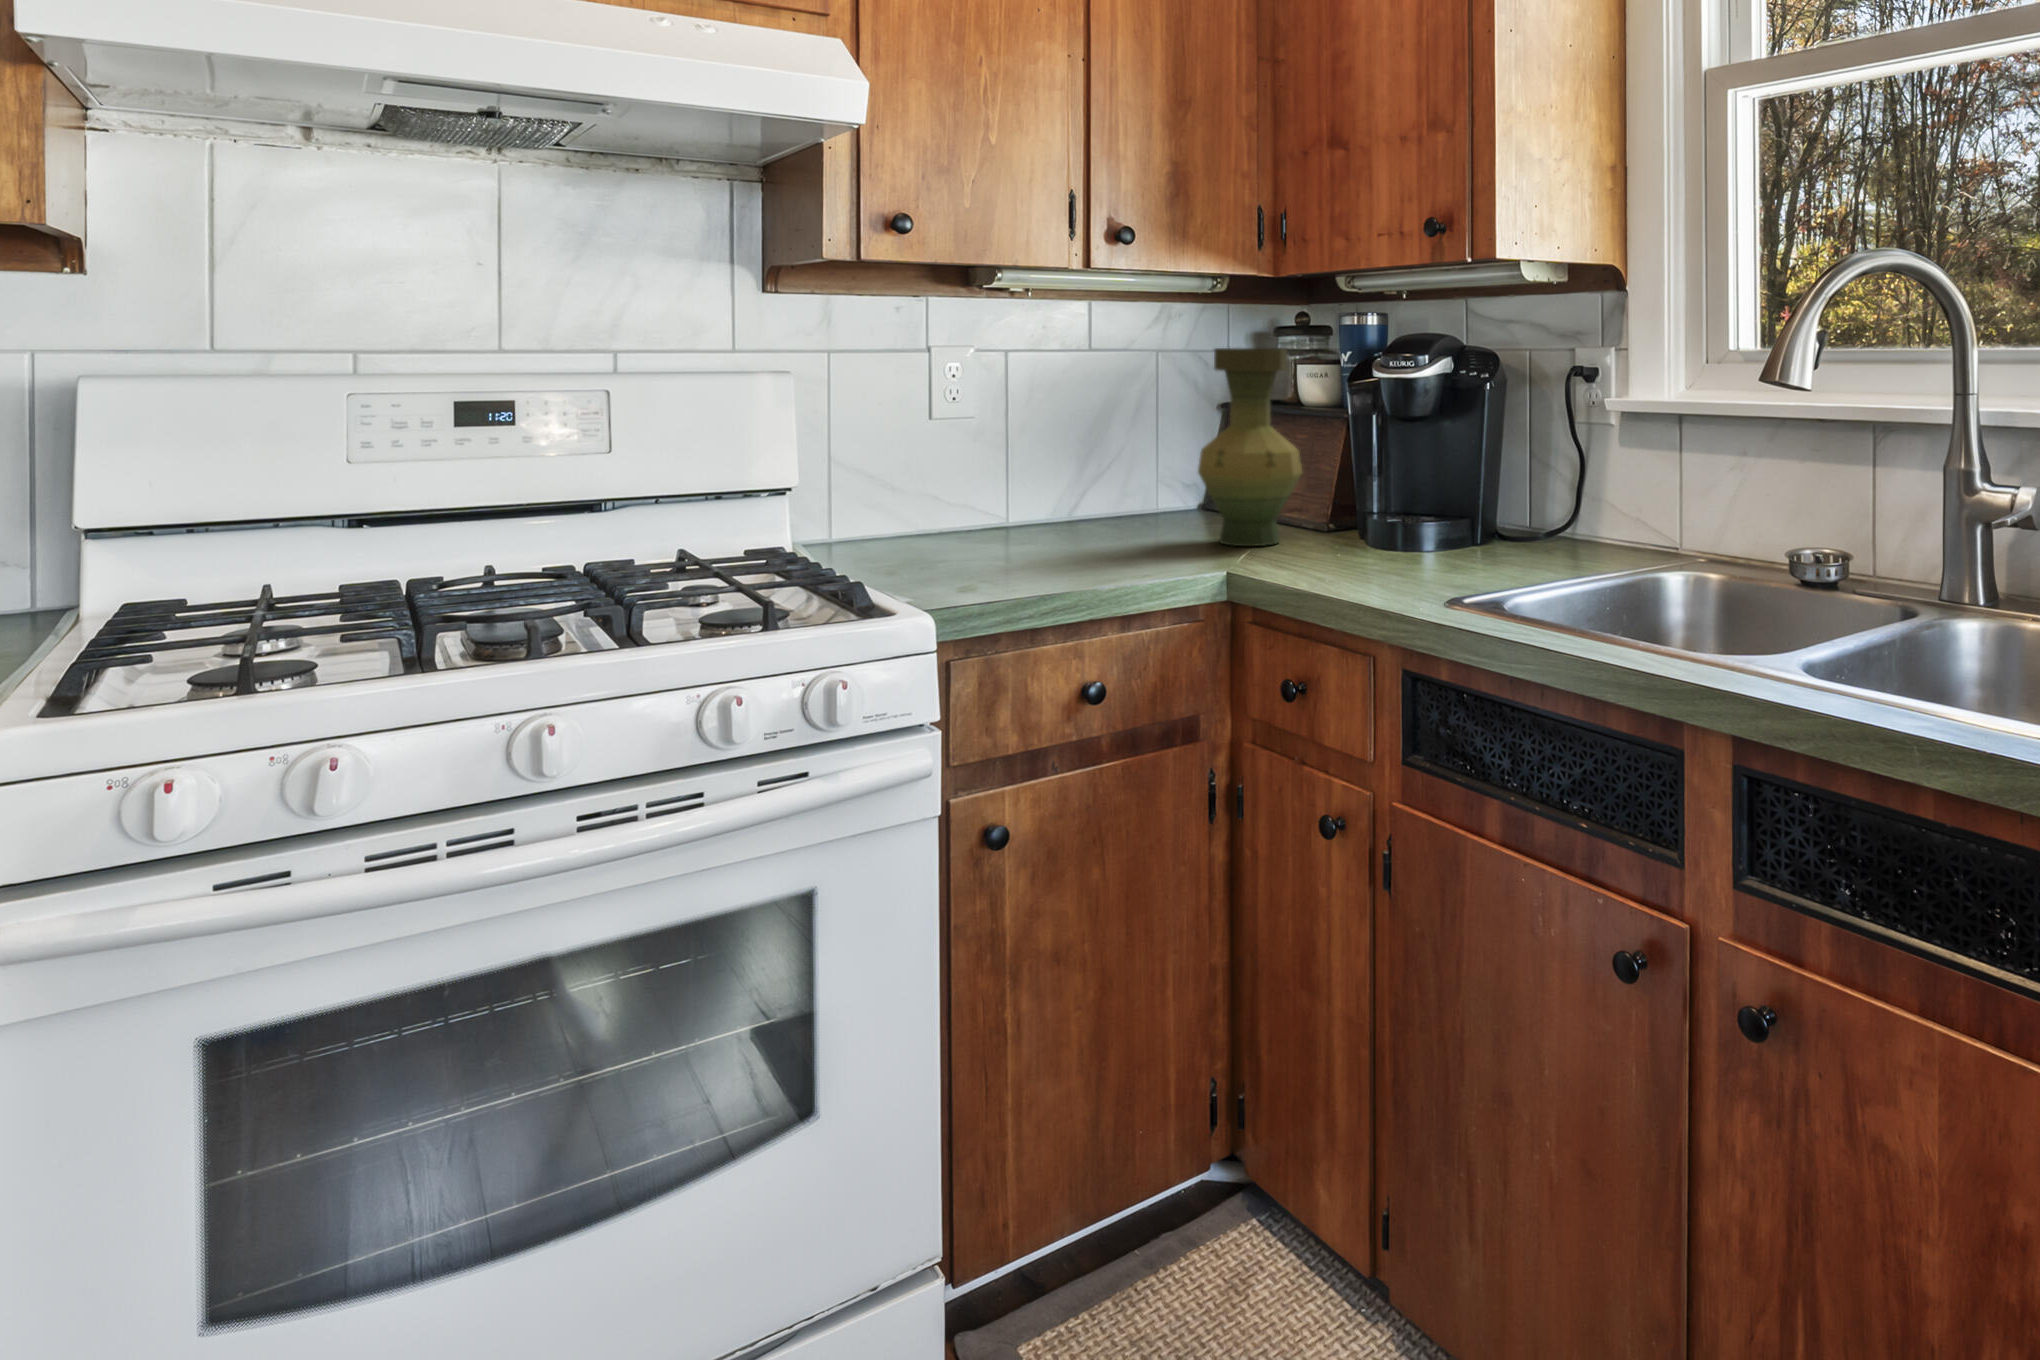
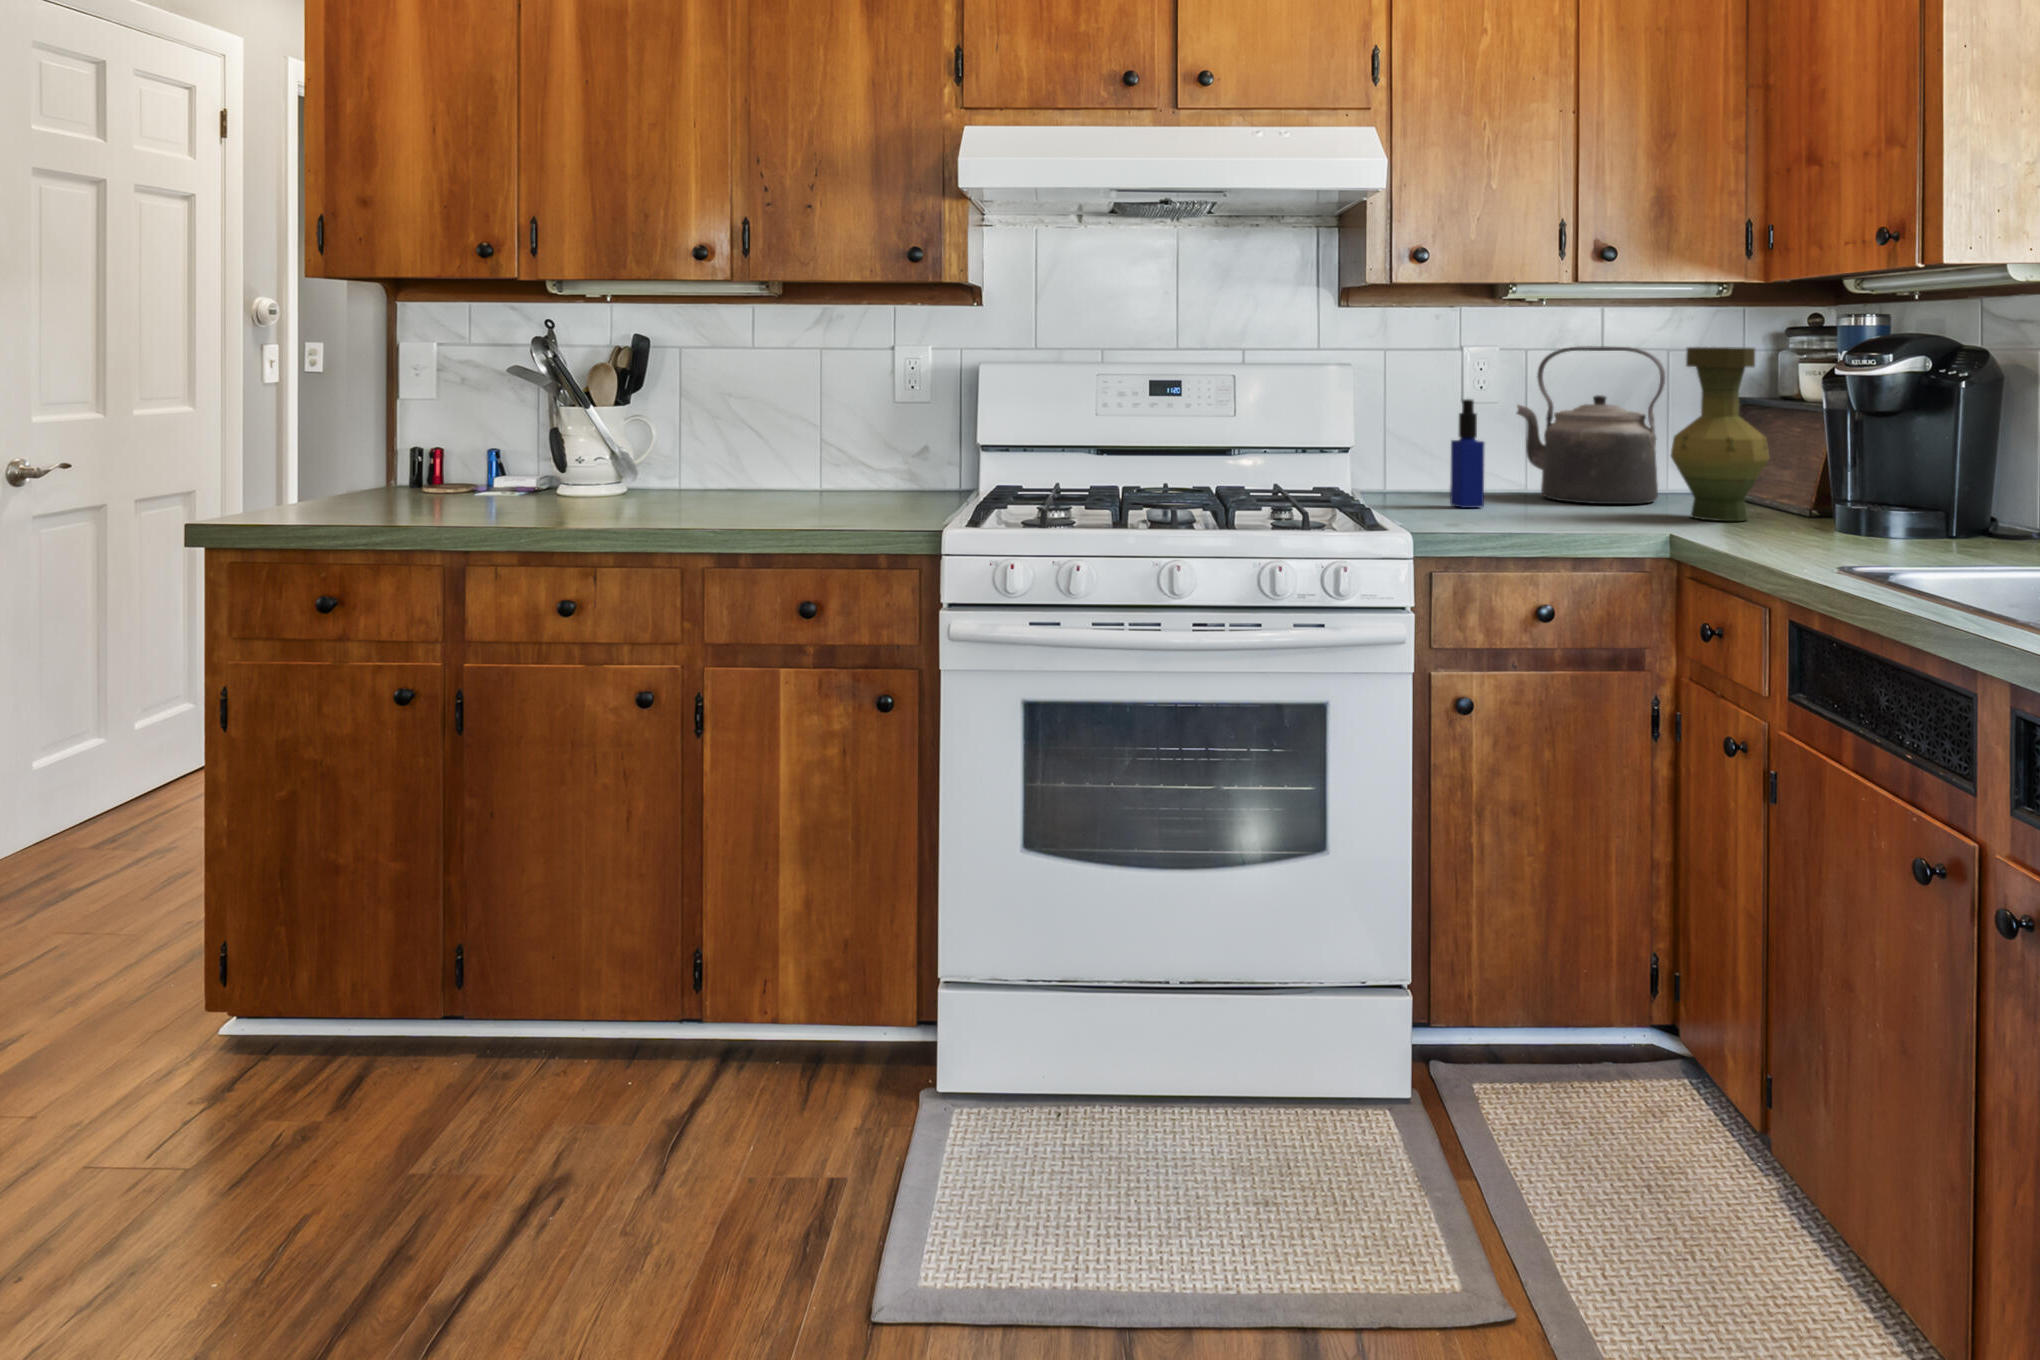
kettle: none [994,346,1167,533] -> present [1516,346,1665,504]
bottle: none [935,415,980,556] -> present [1450,399,1485,508]

